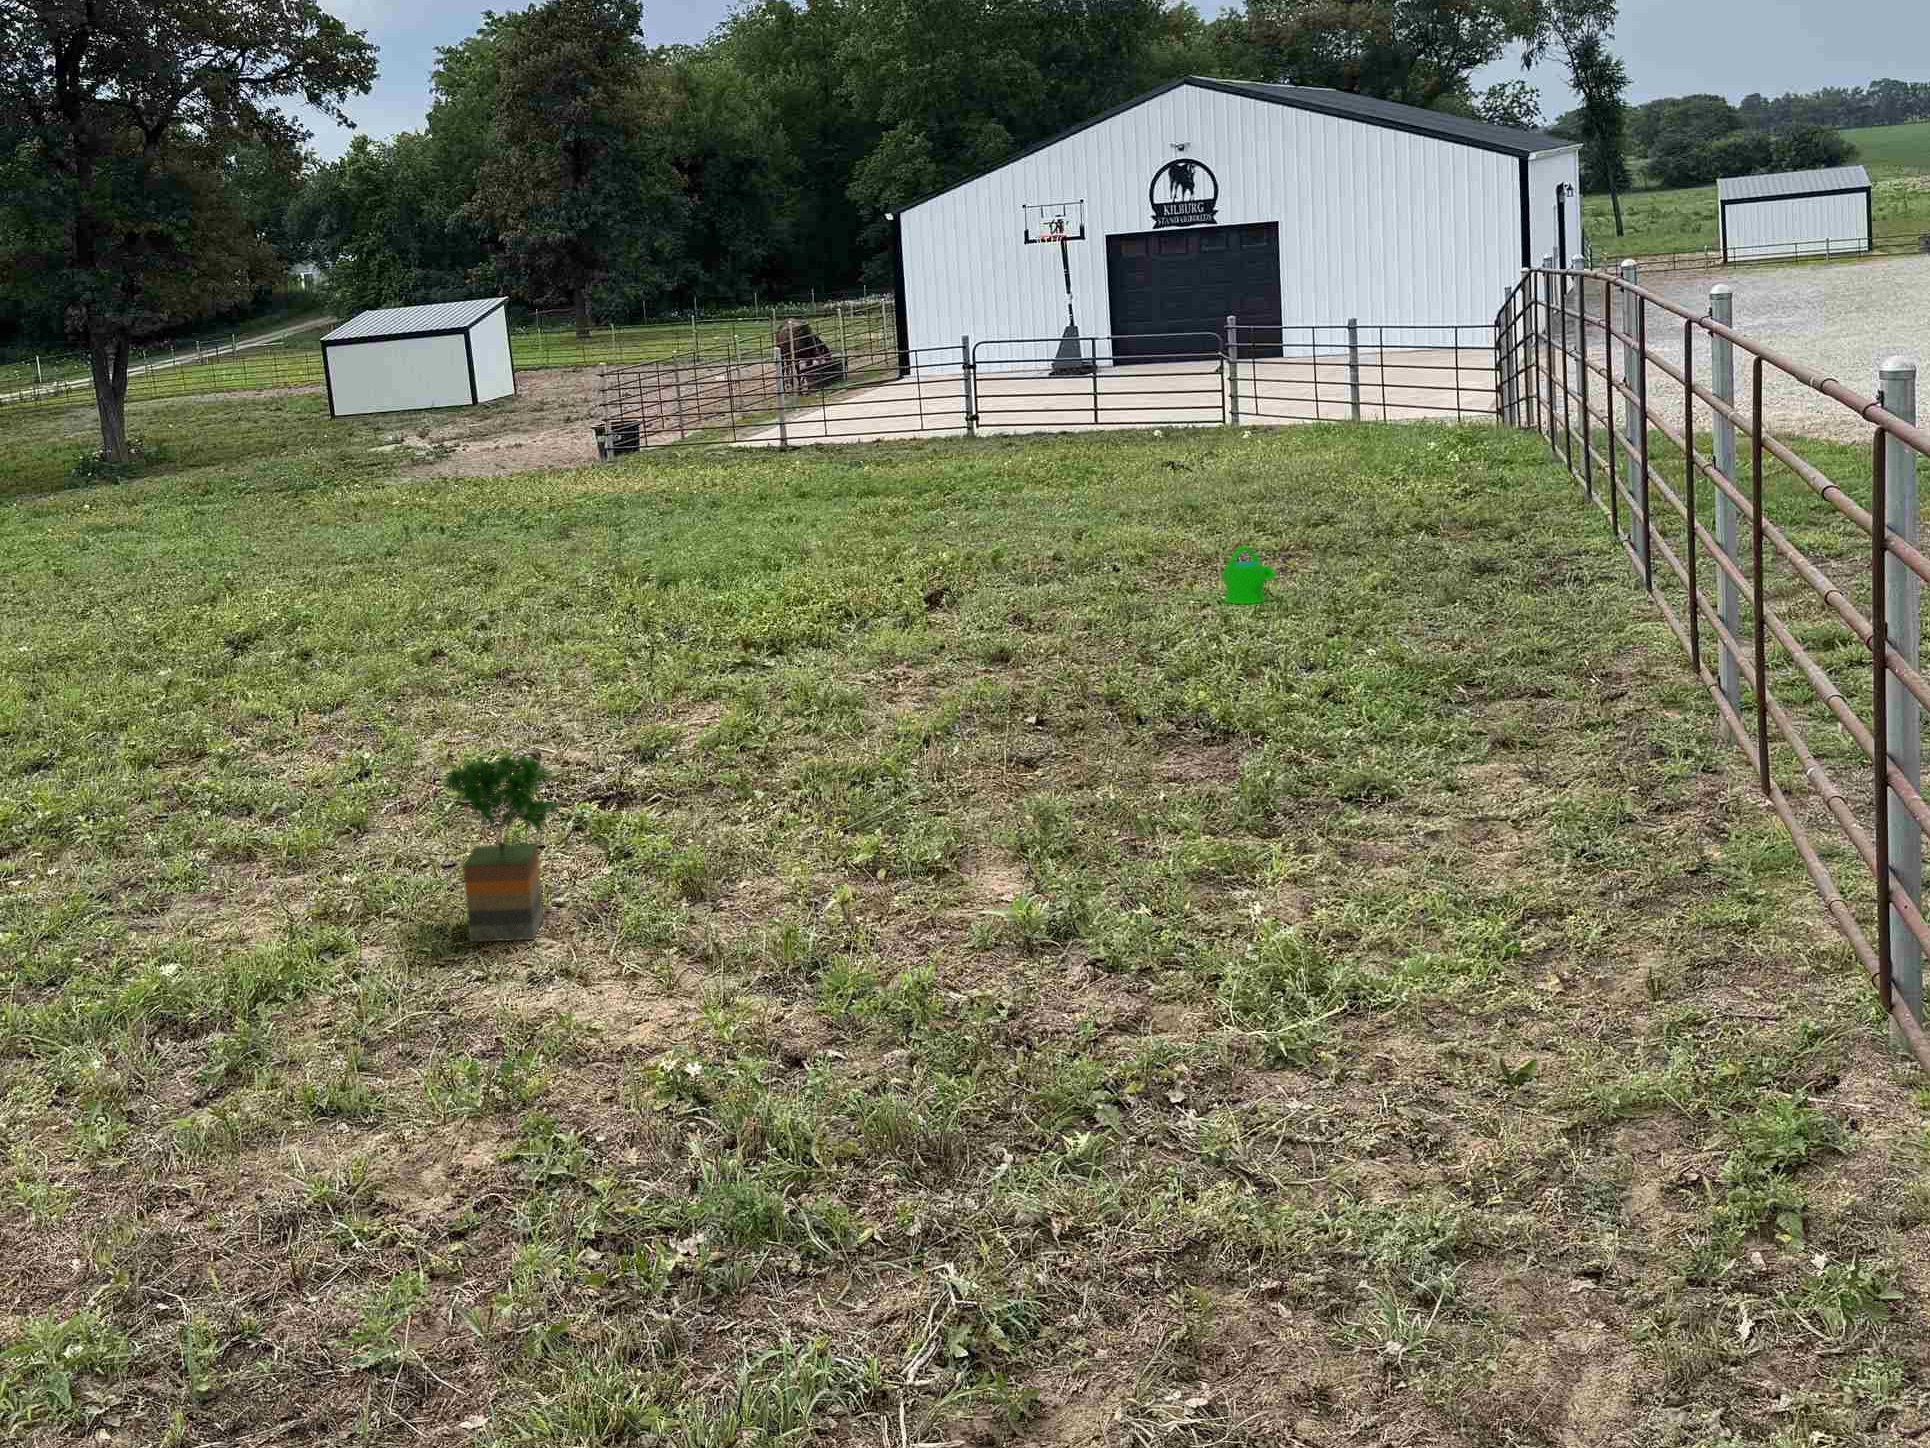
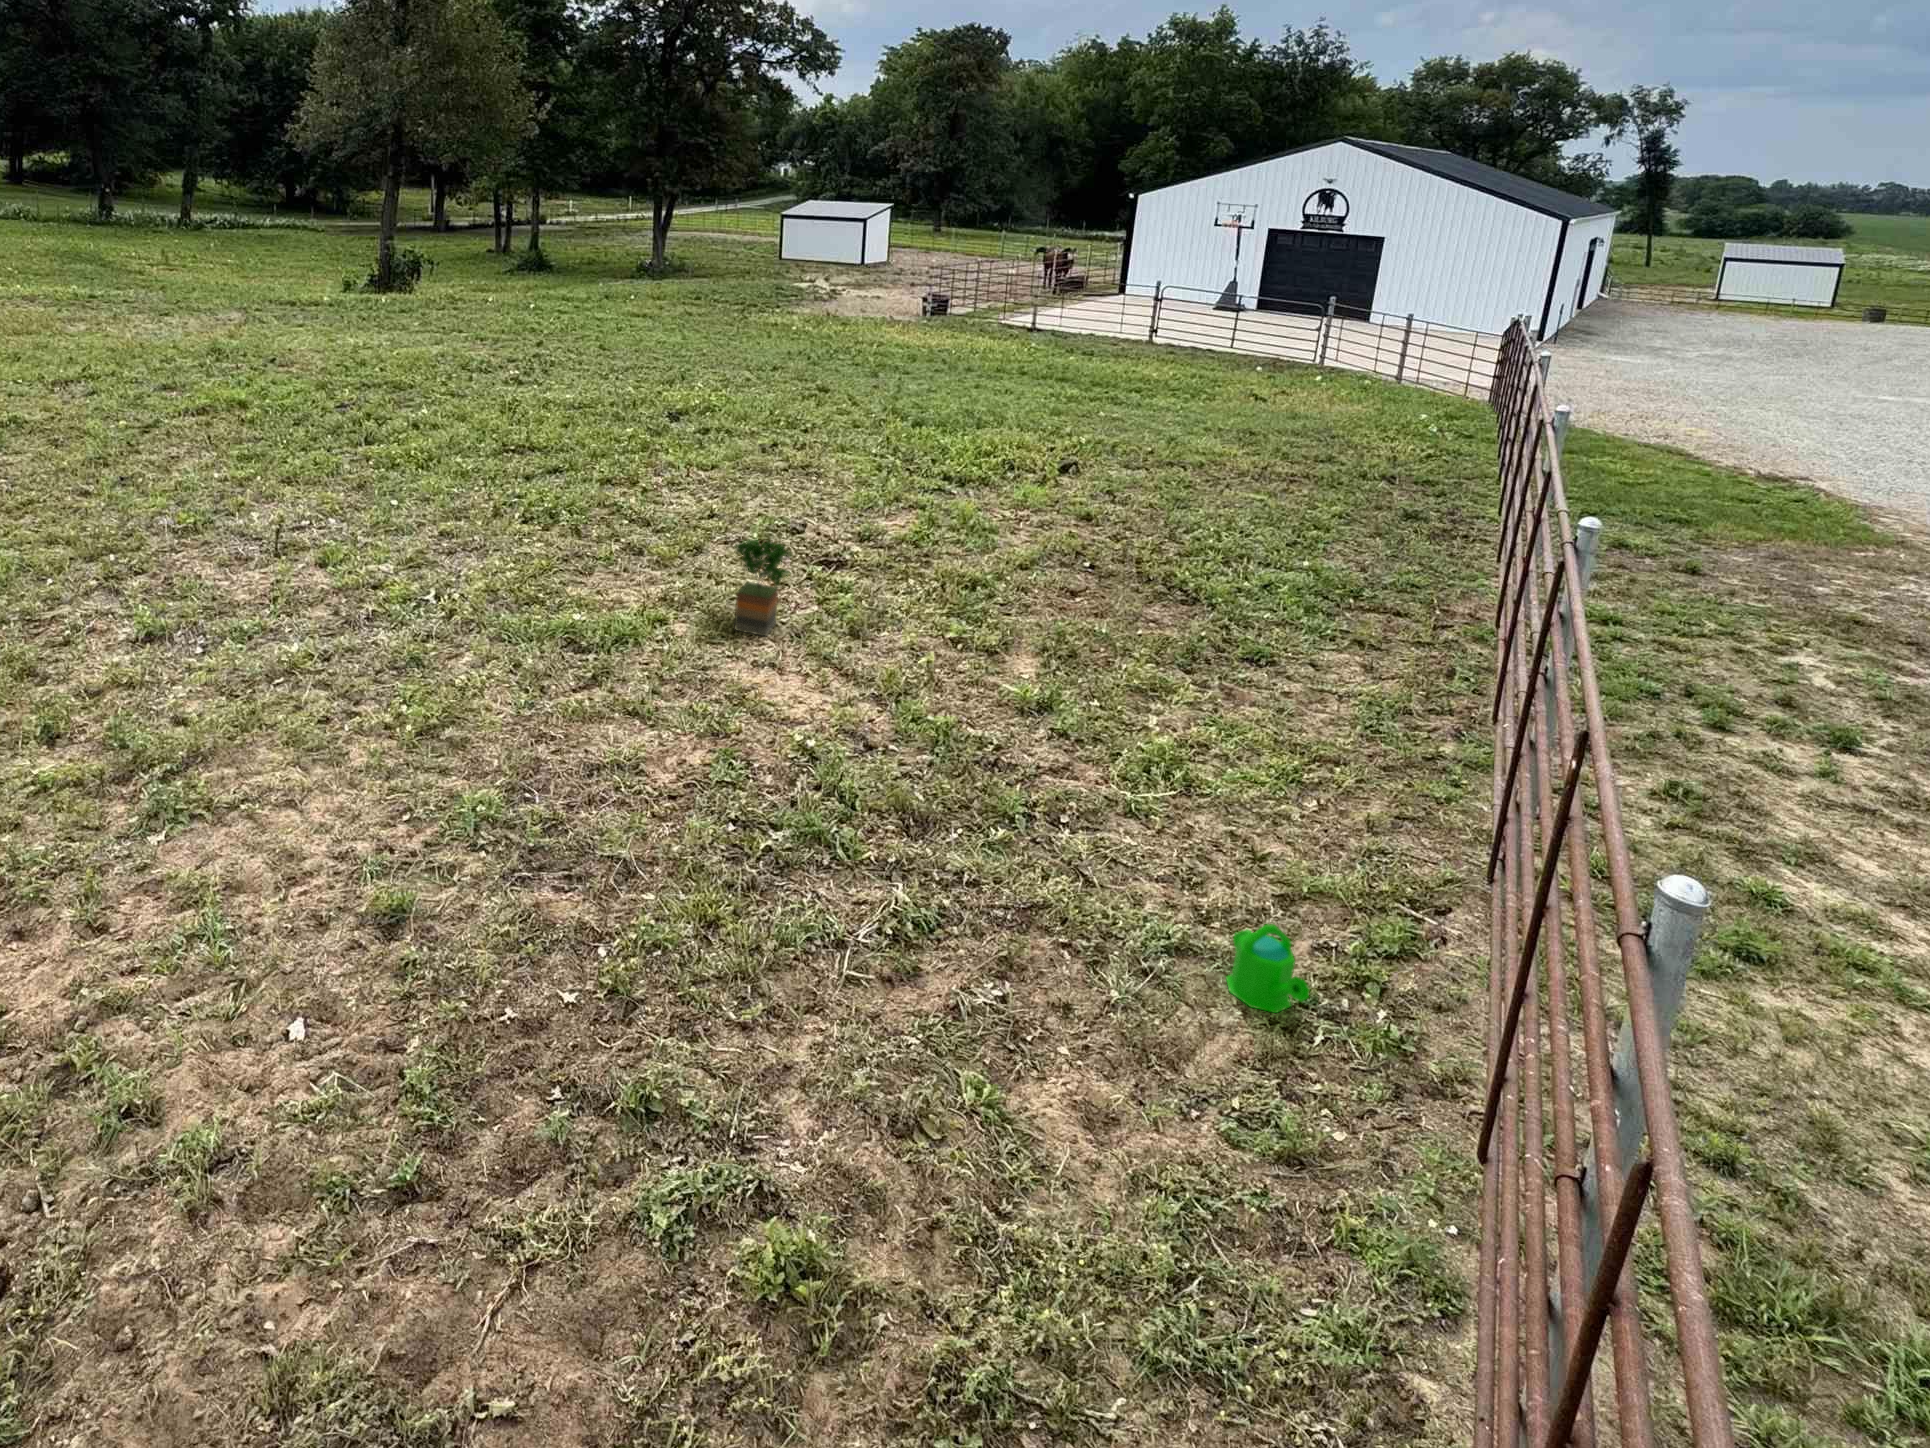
watering can: present [1222,545,1275,604] -> present [1226,924,1309,1013]

